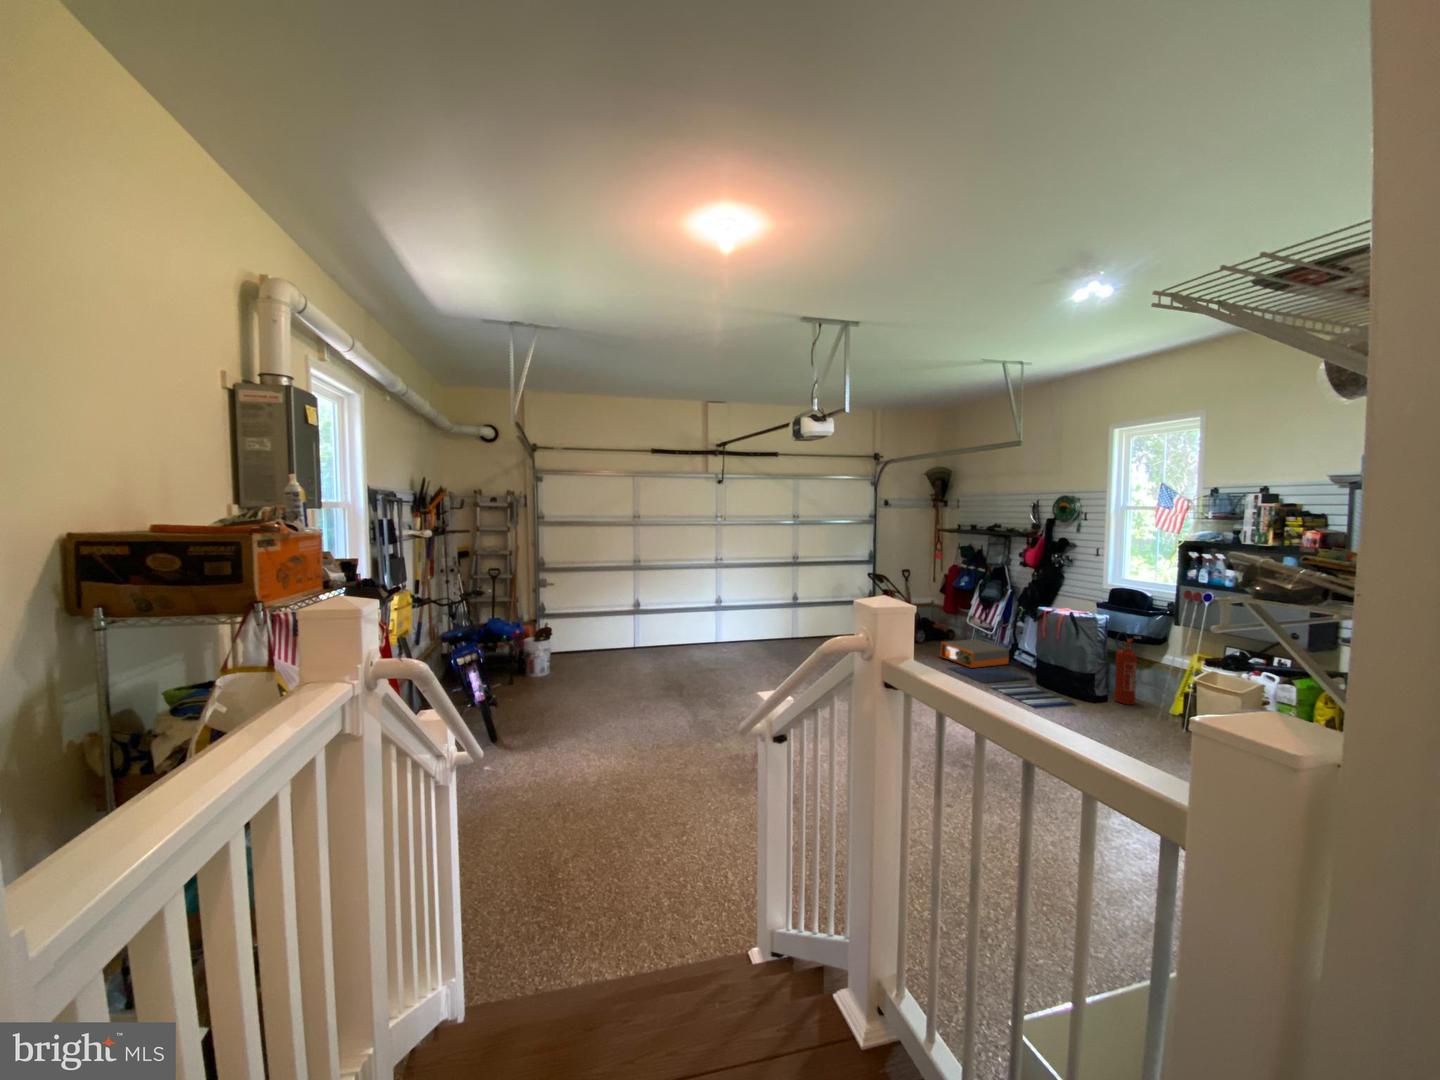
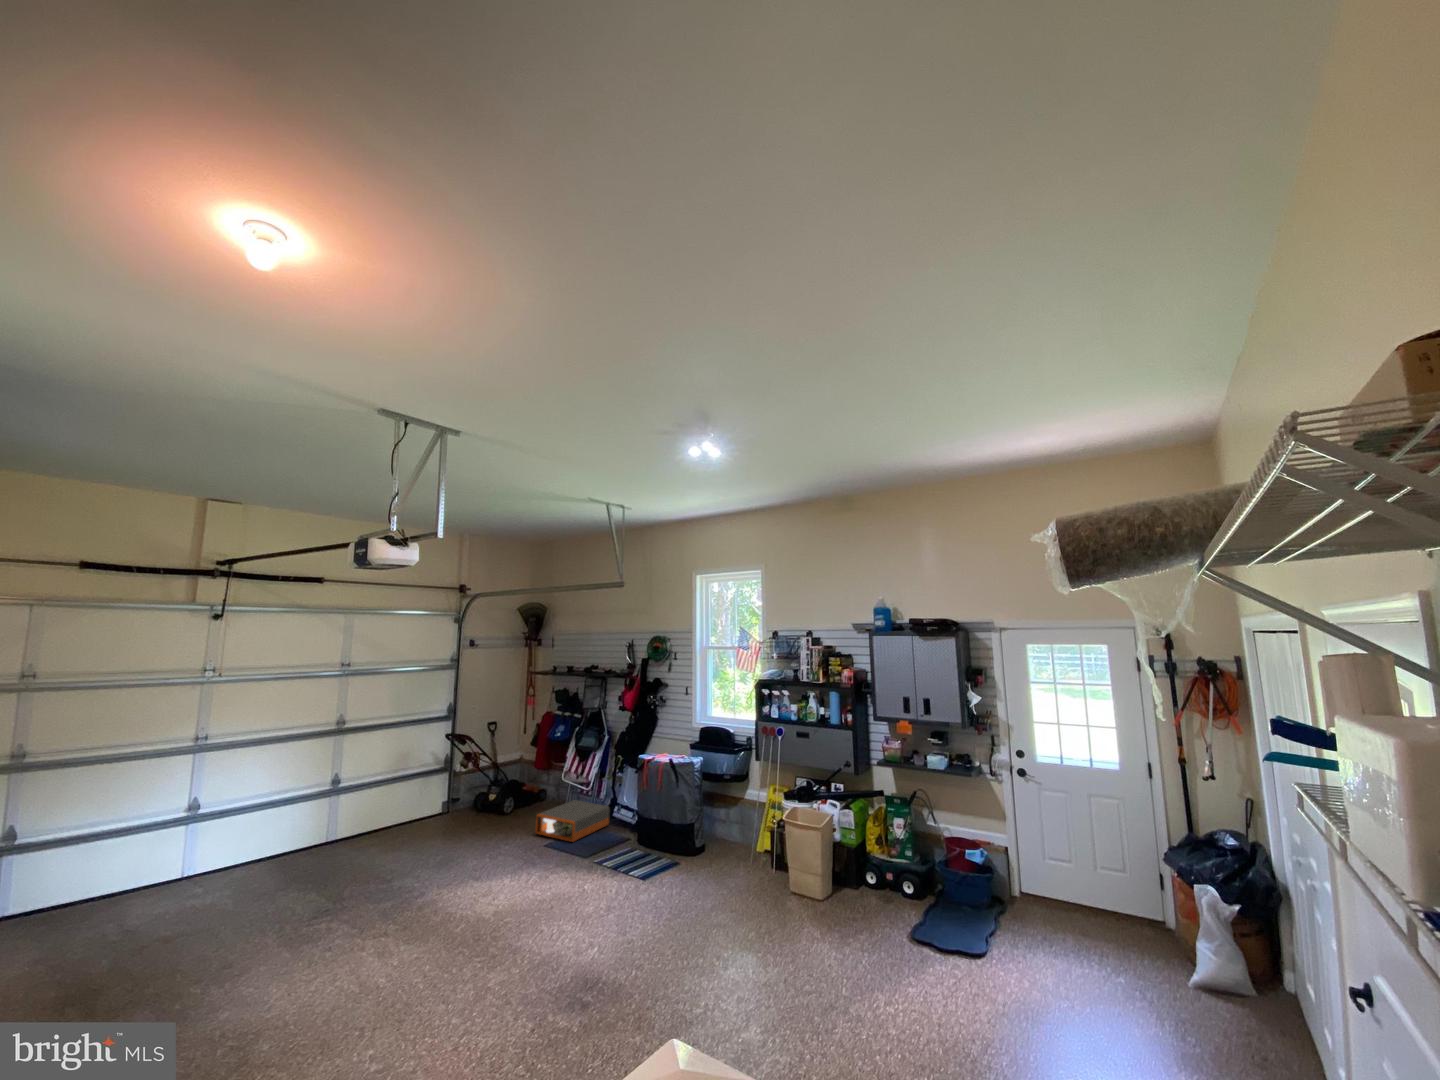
fire extinguisher: present [1114,632,1137,704] -> none [711,773,728,849]

